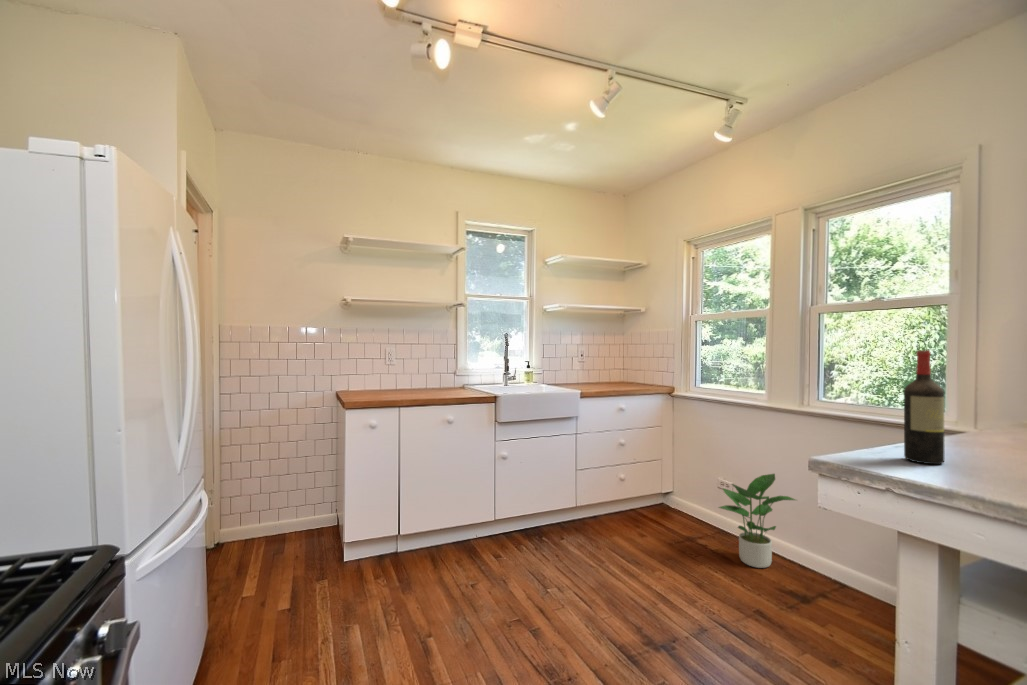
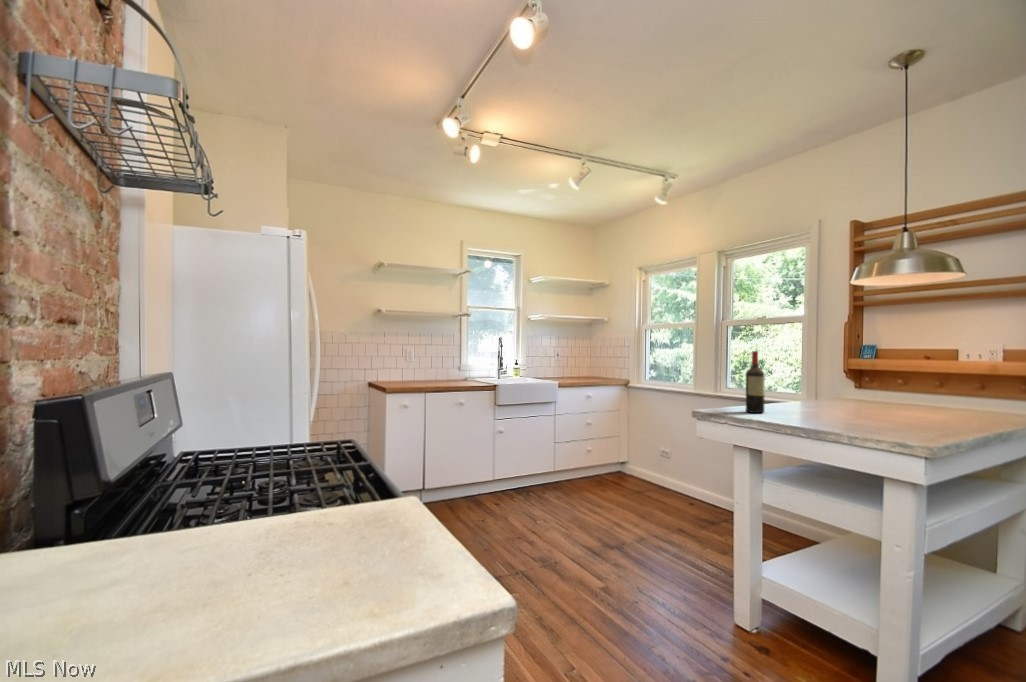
potted plant: present [719,474,795,568] -> none [657,441,712,507]

